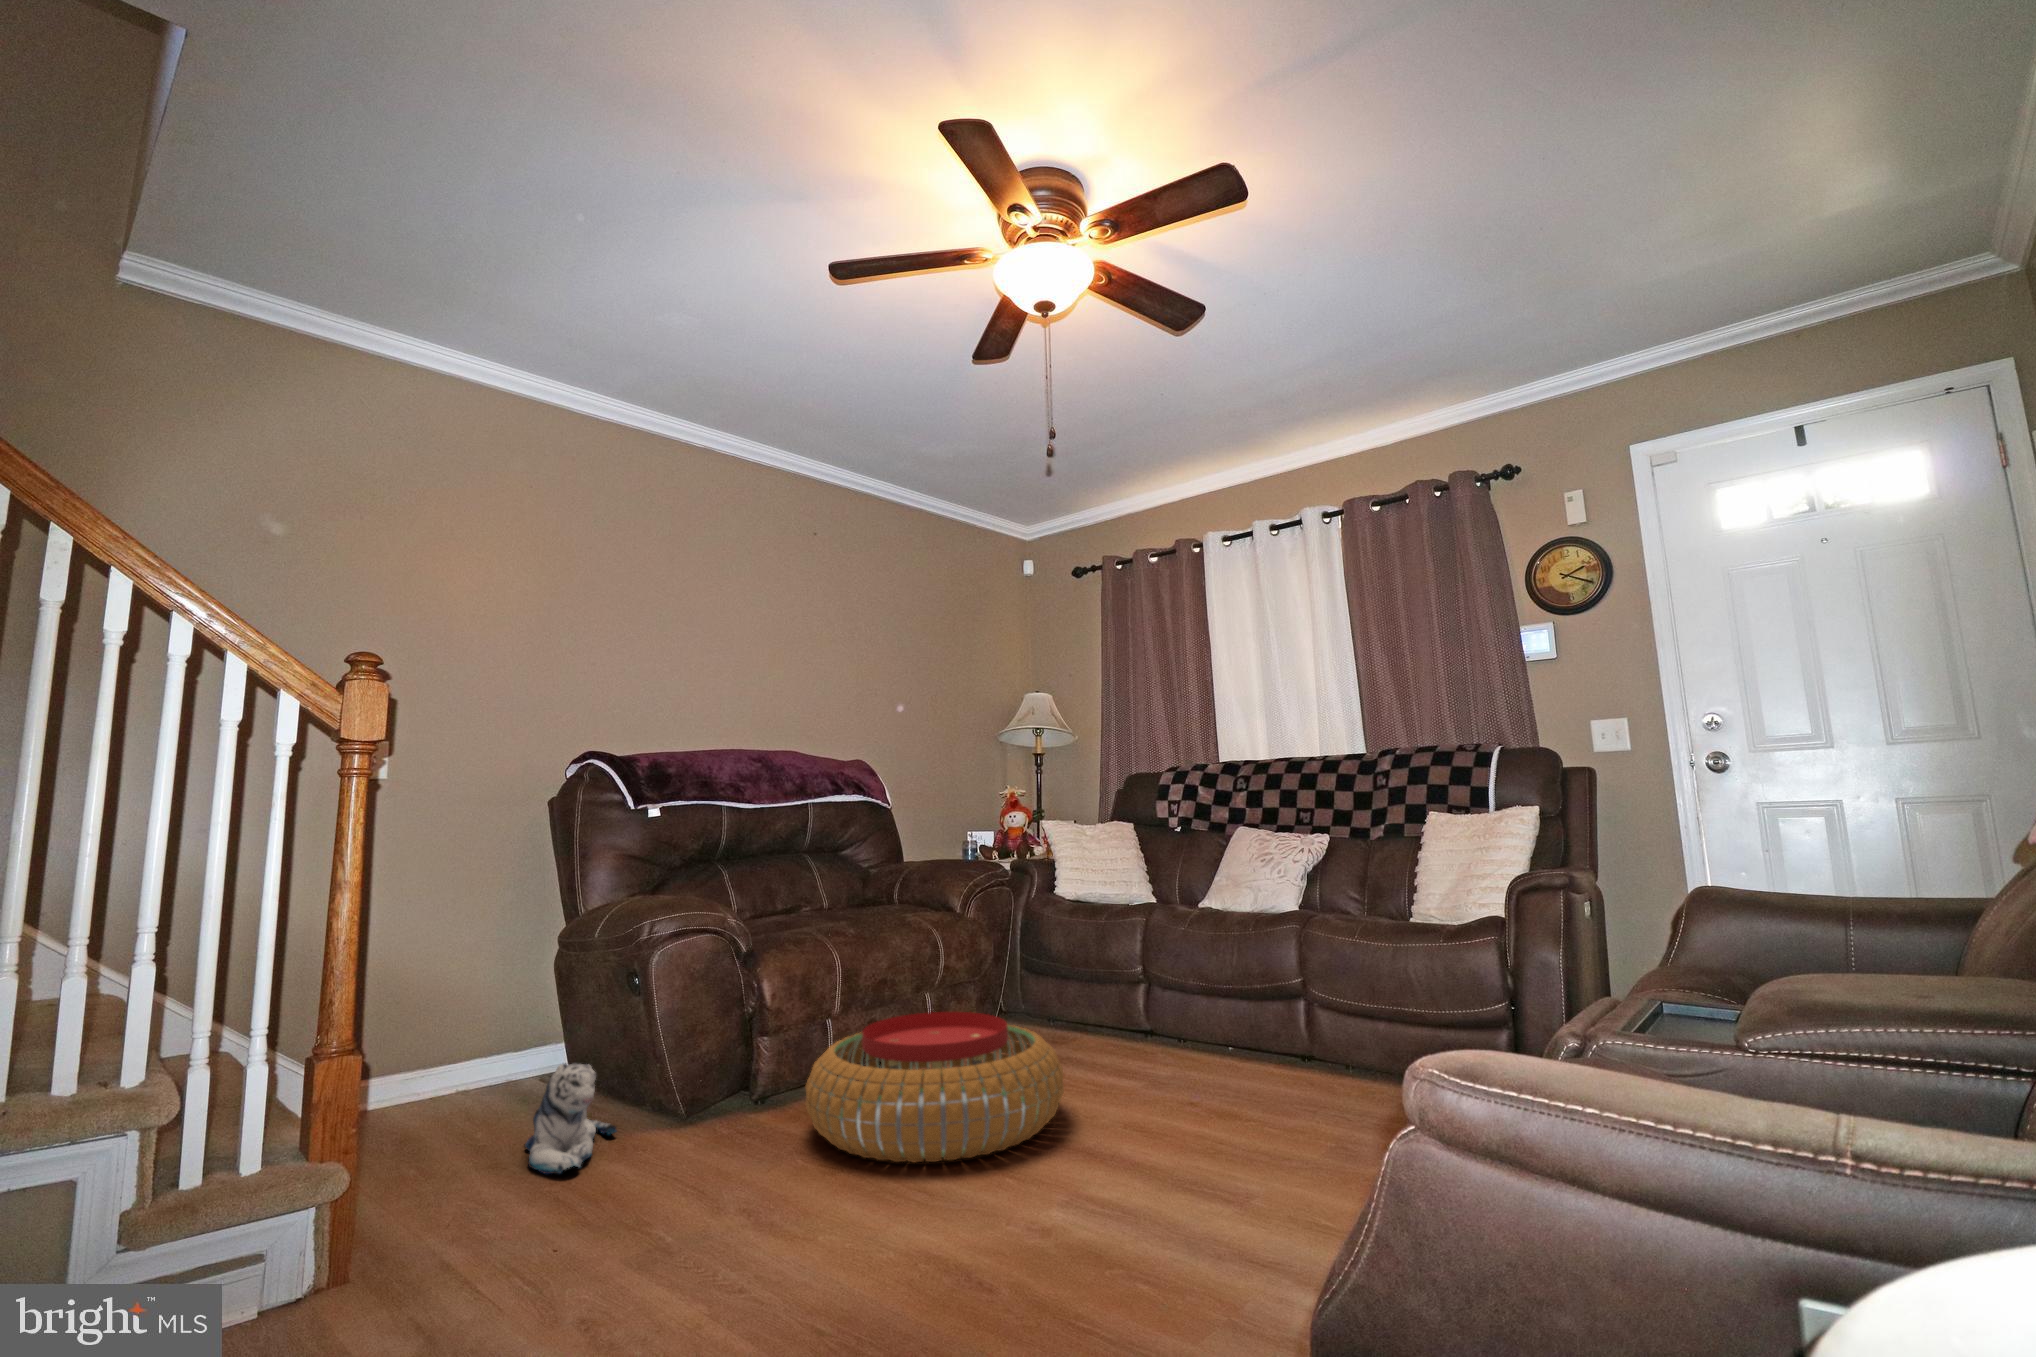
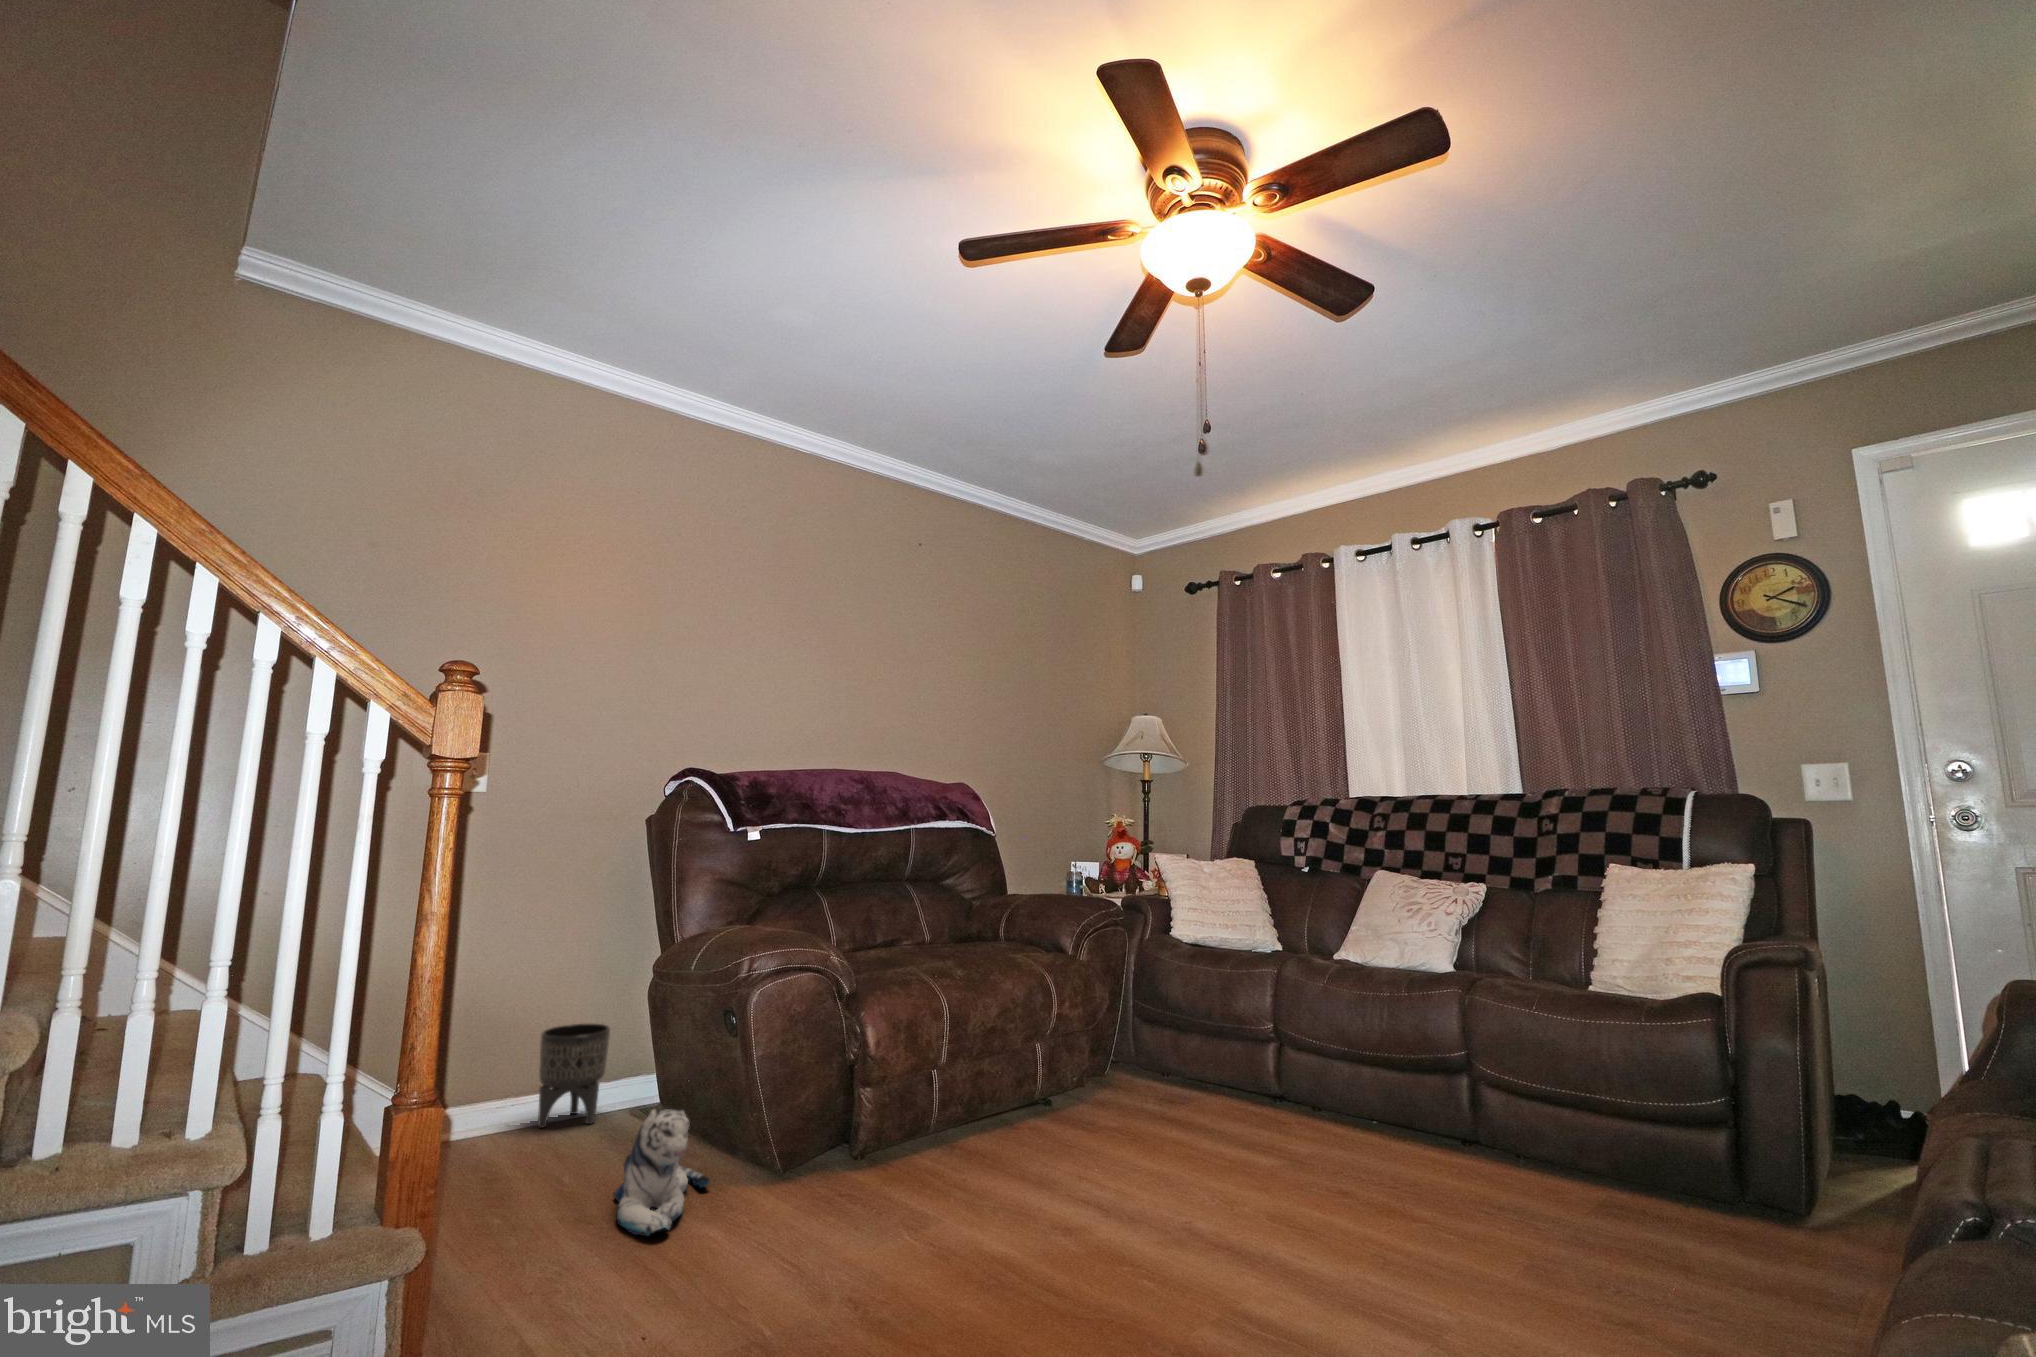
planter: none [443,1000,513,1100] -> present [538,1024,610,1127]
pouf: present [805,1012,1064,1162] -> none [911,1070,1201,1257]

